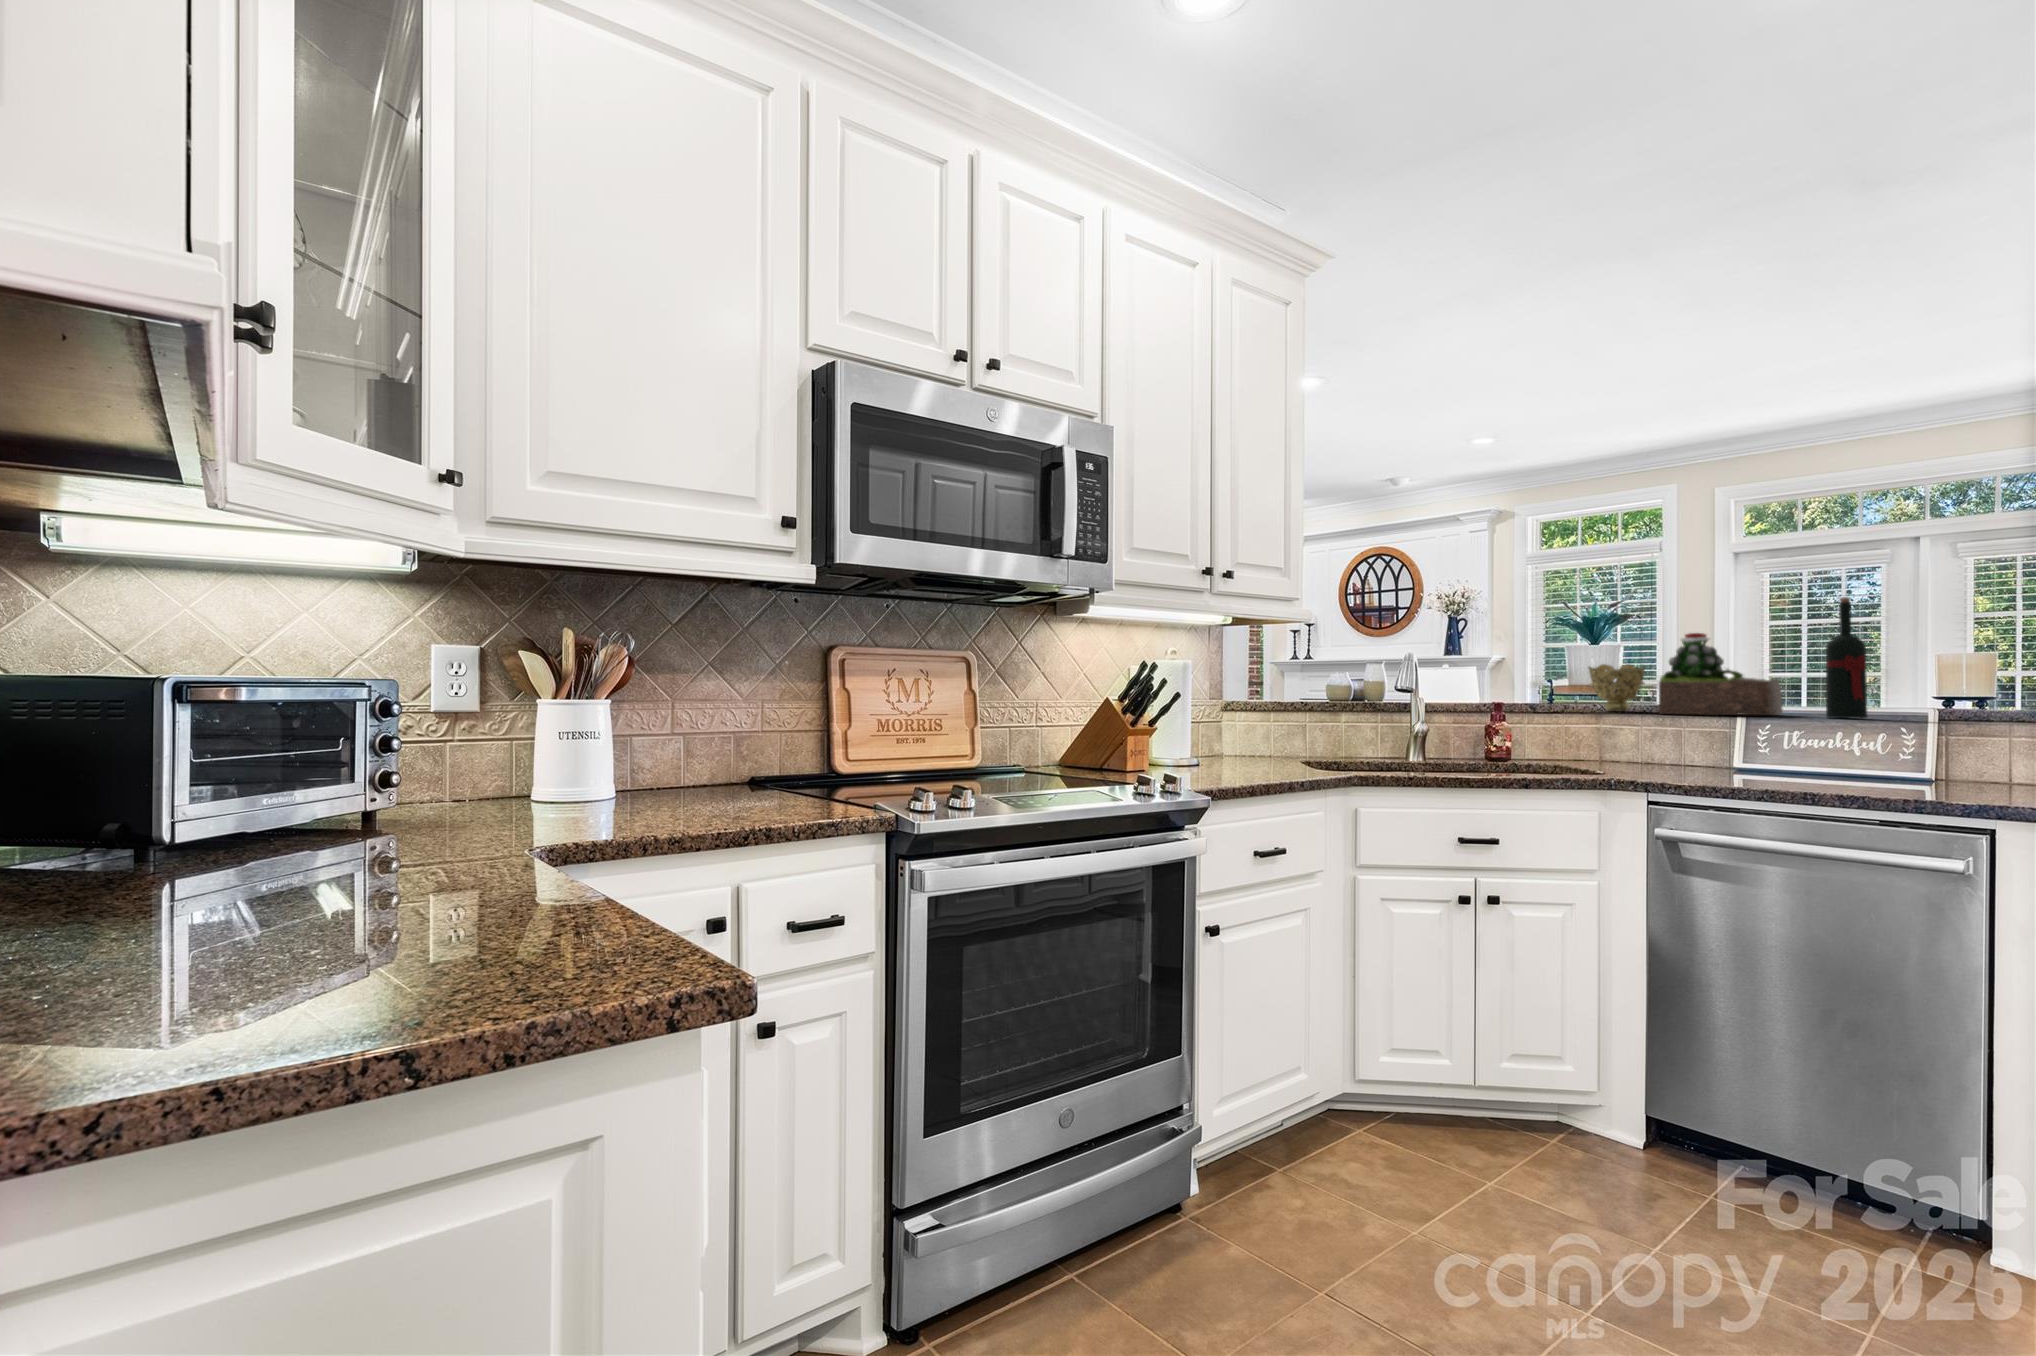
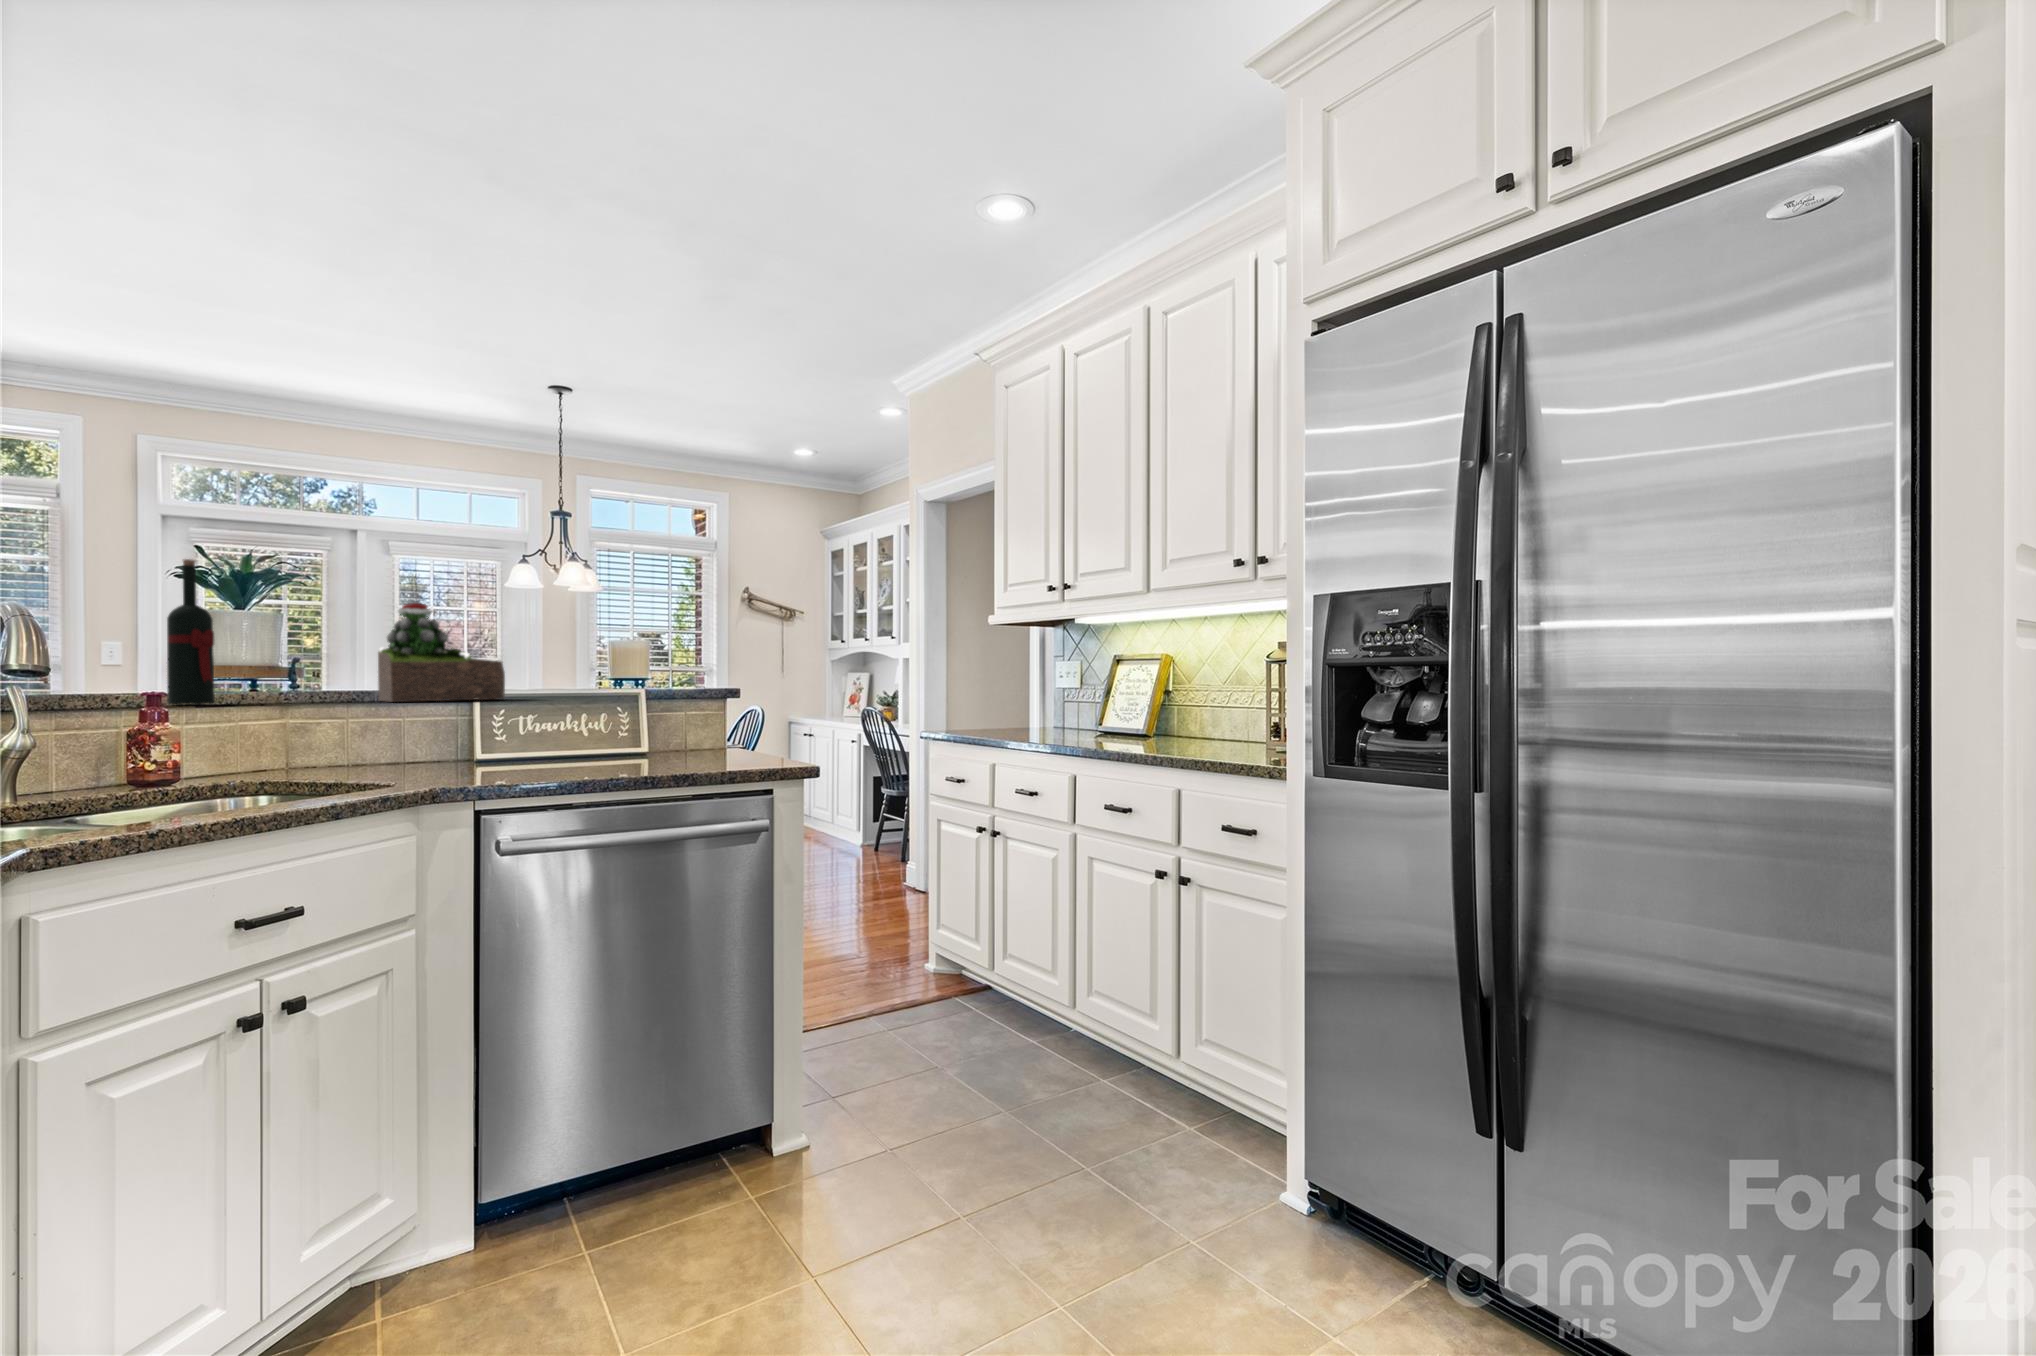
wine bottle: present [1826,597,1867,718] -> present [167,559,215,705]
decorative bowl: present [1588,664,1645,711] -> none [261,639,339,701]

